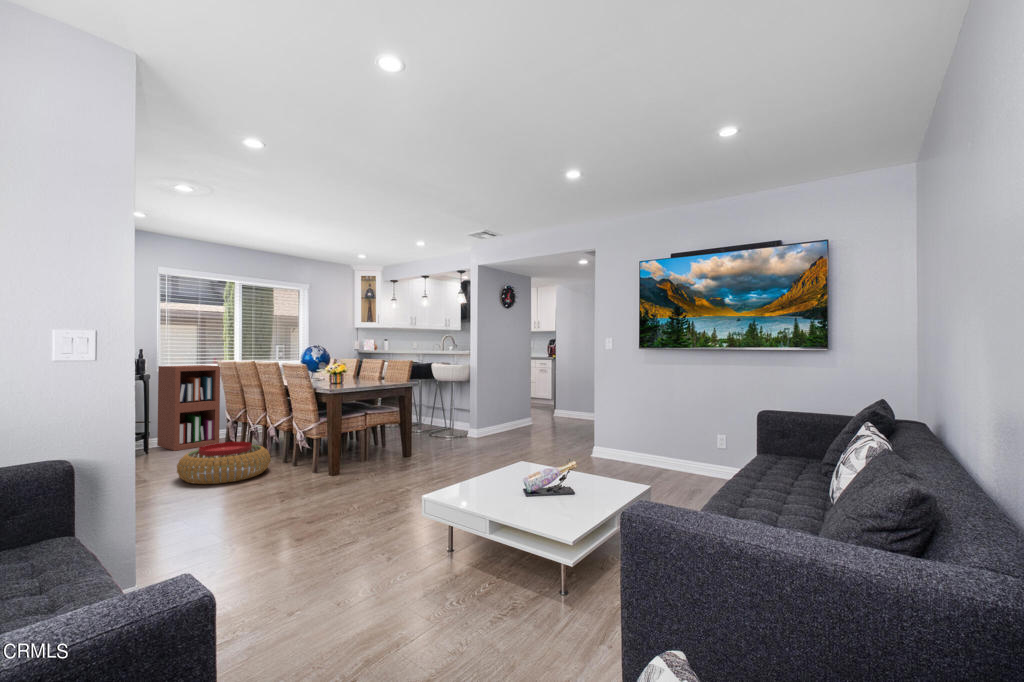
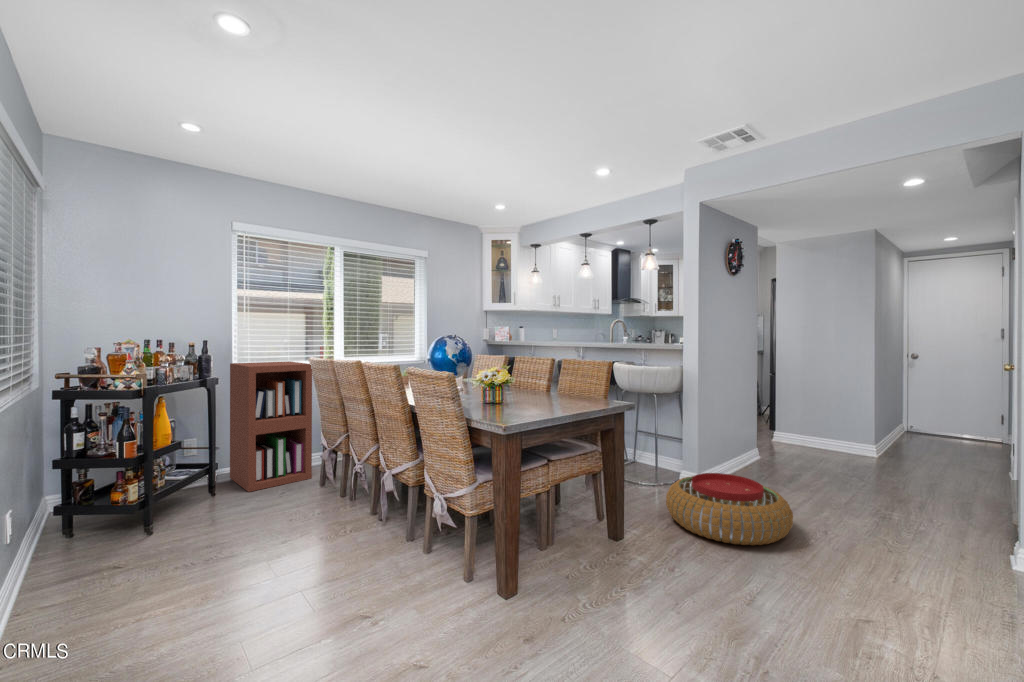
pouf: present [177,441,270,484] -> present [666,473,793,545]

